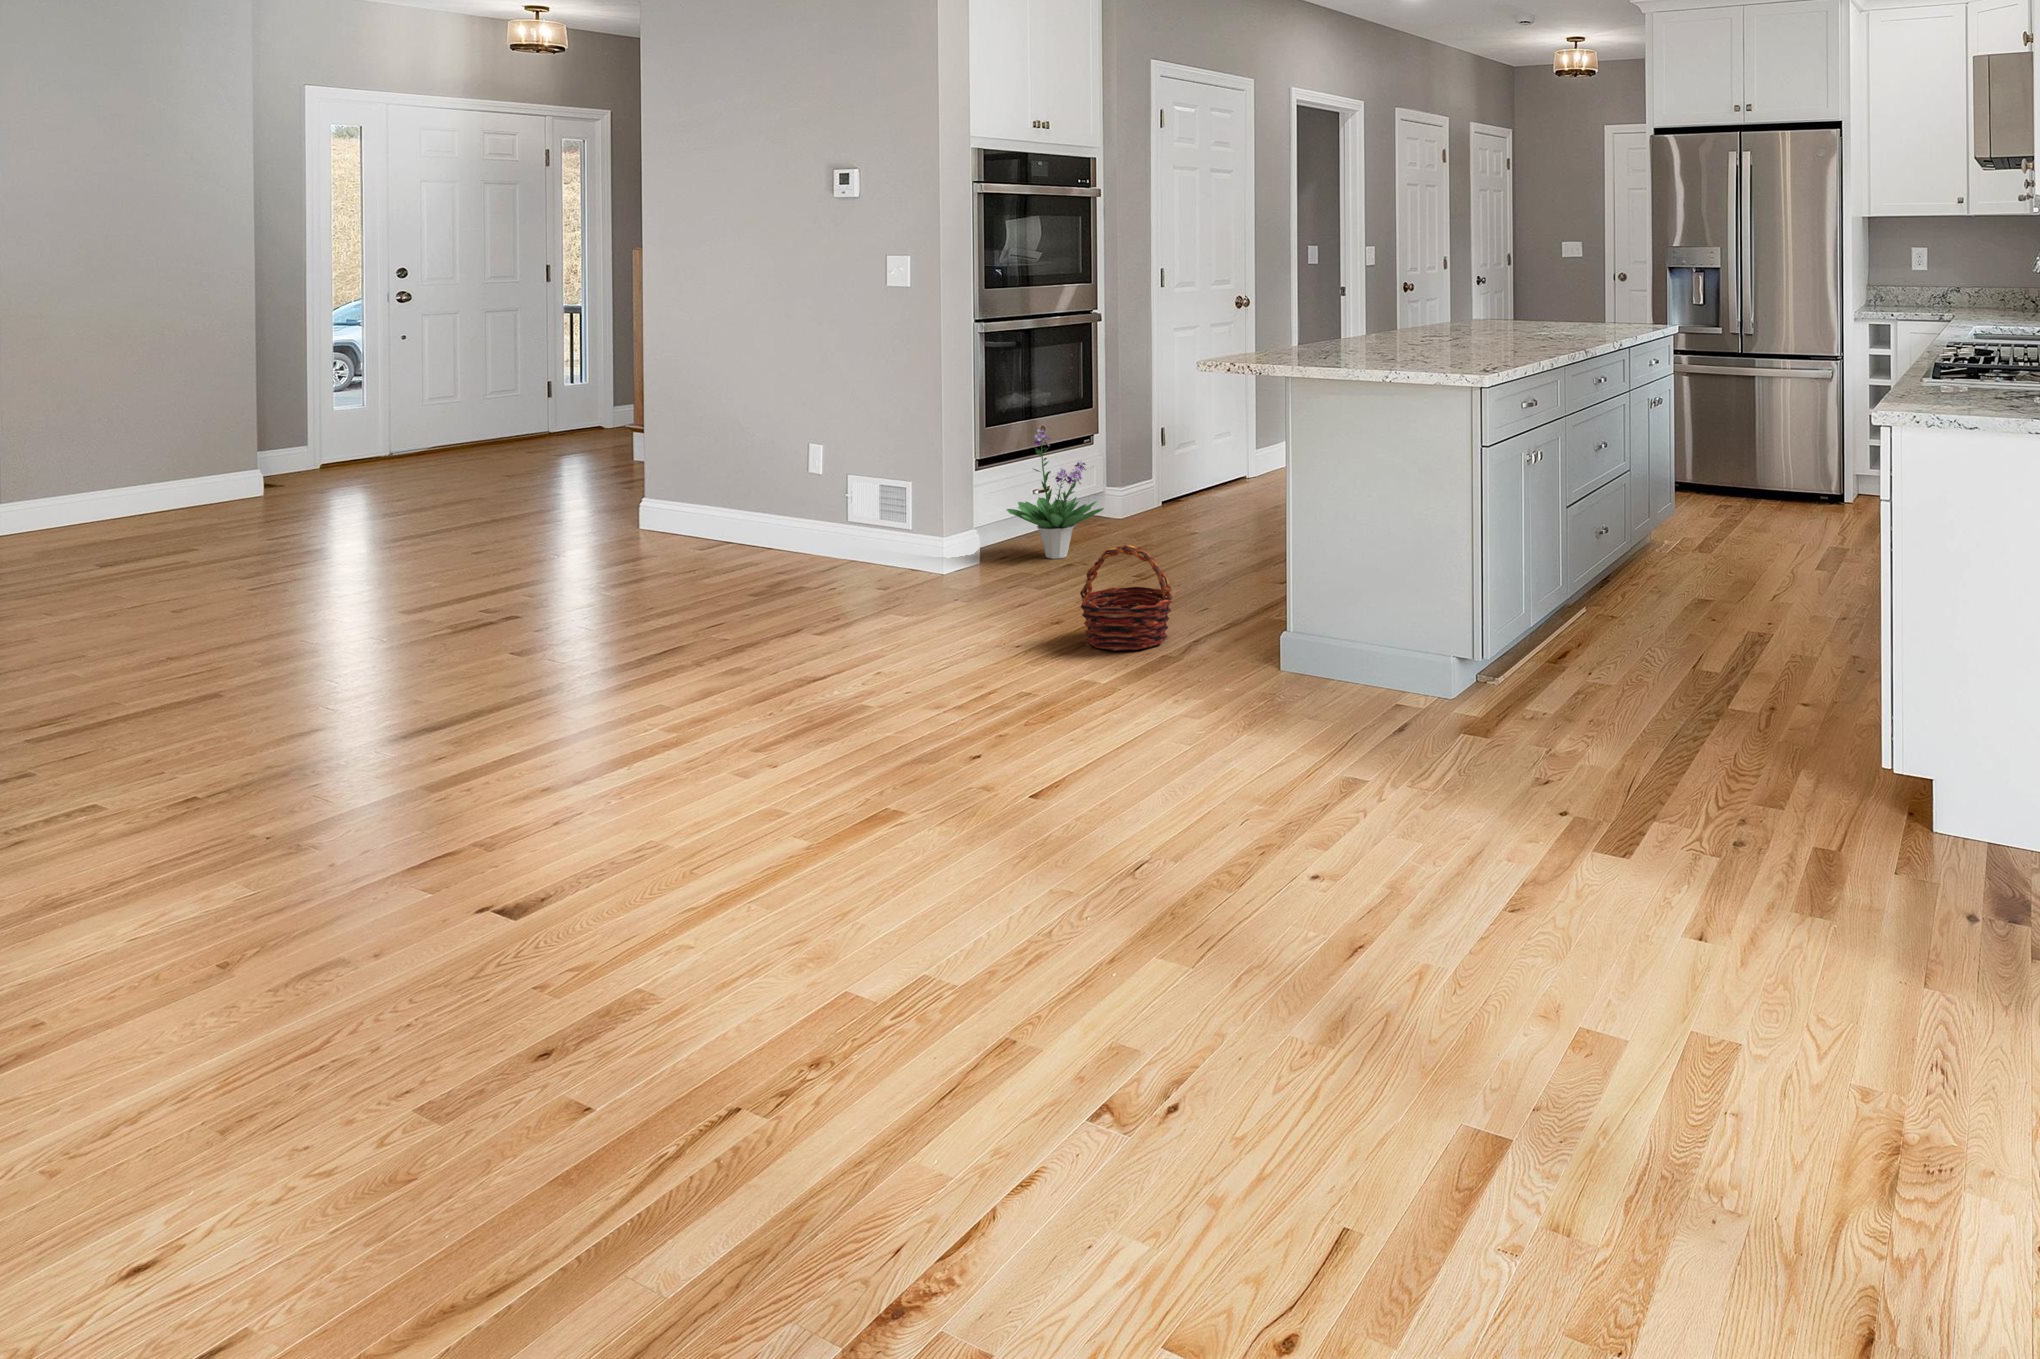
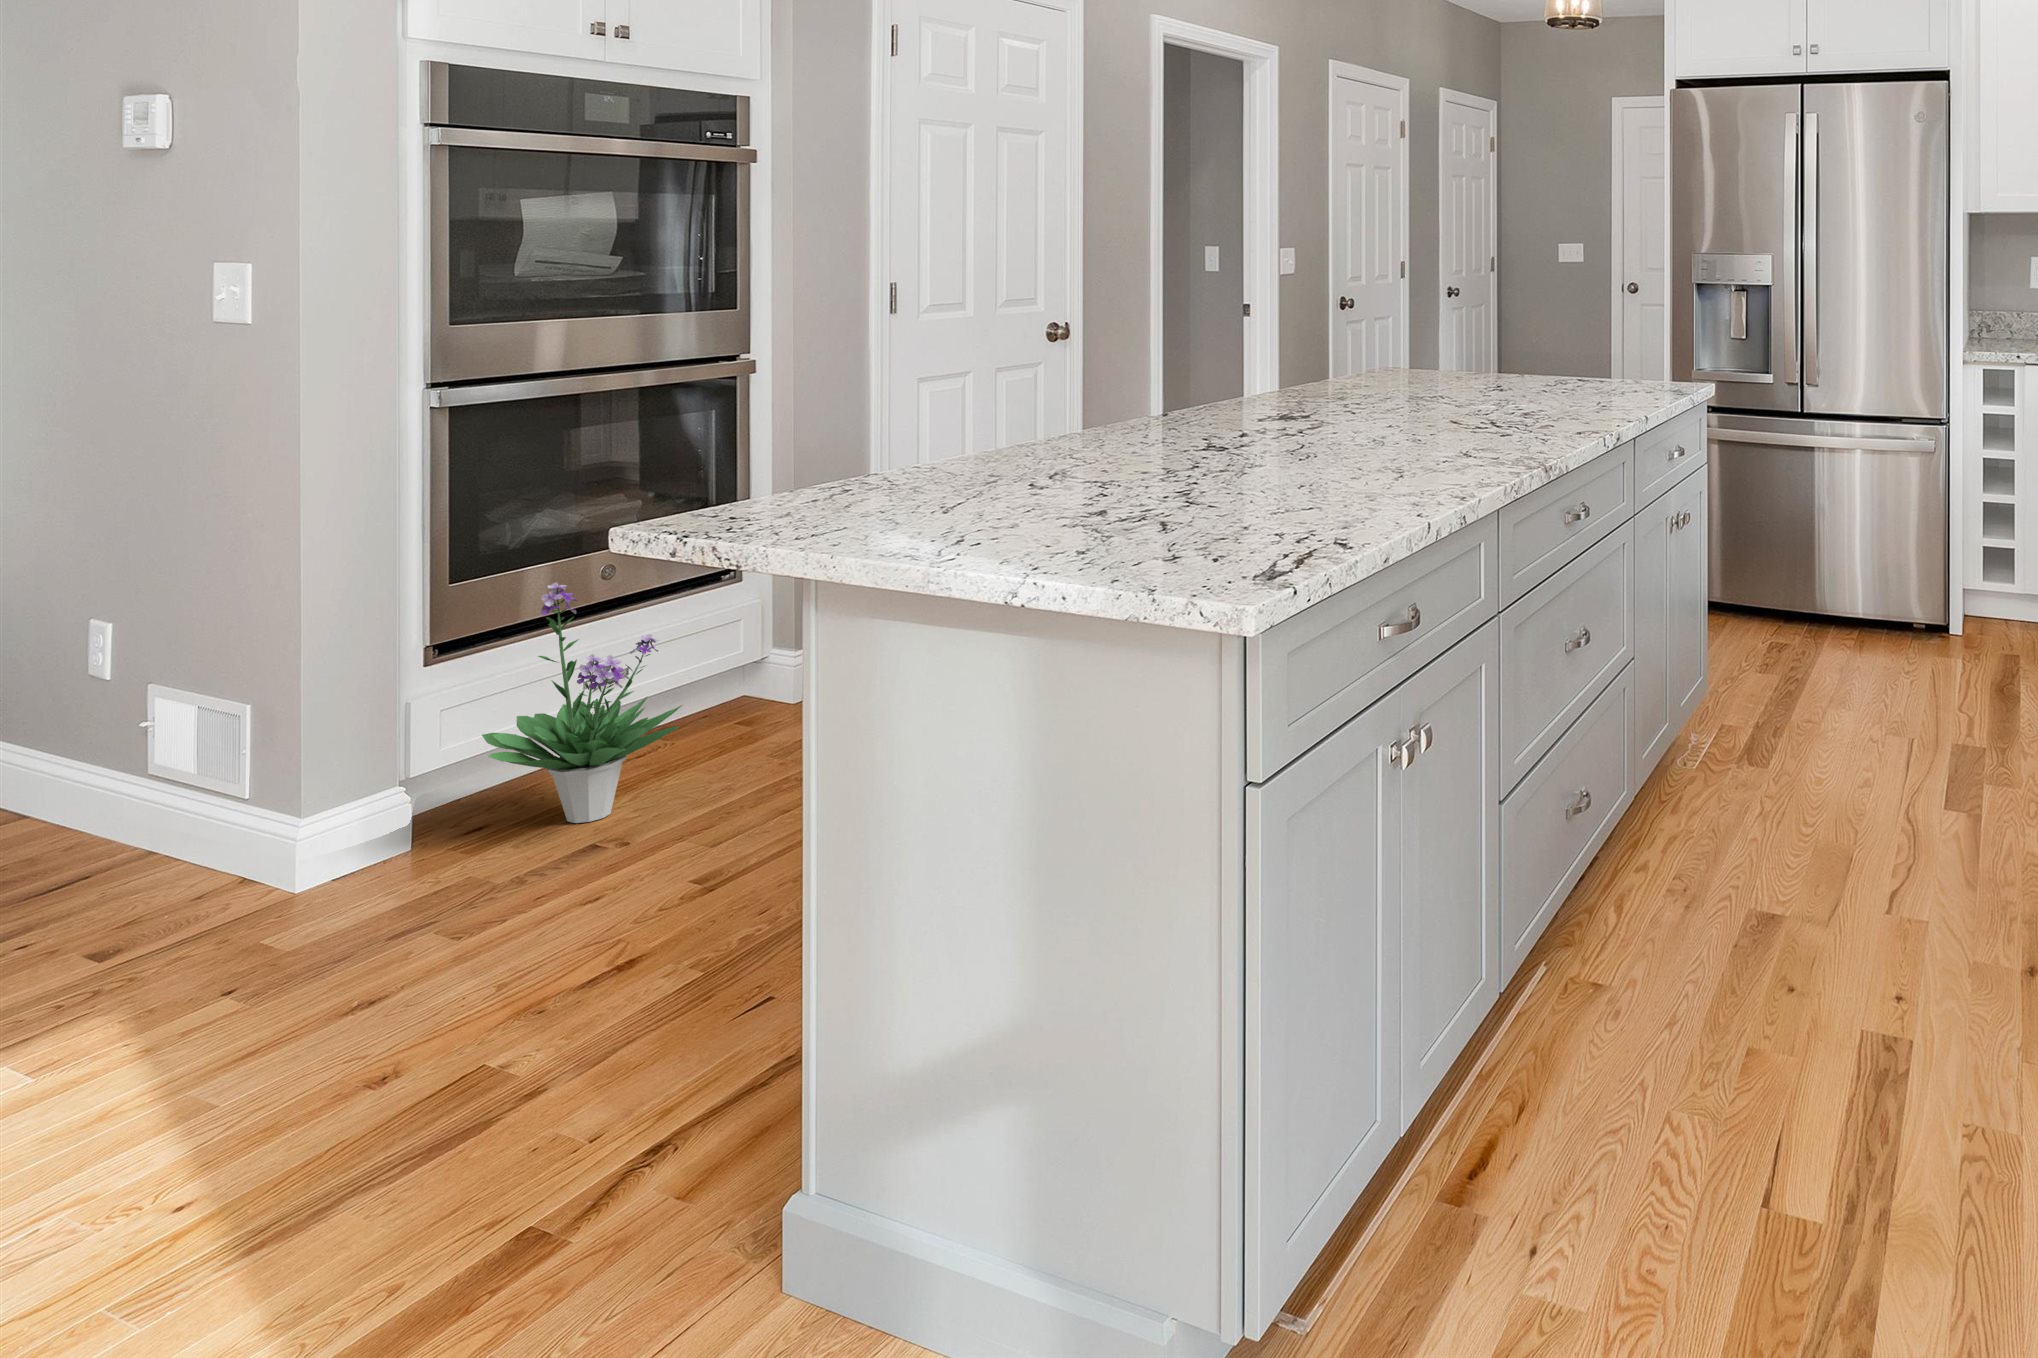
basket: present [1080,545,1172,651] -> none [326,932,597,1210]

